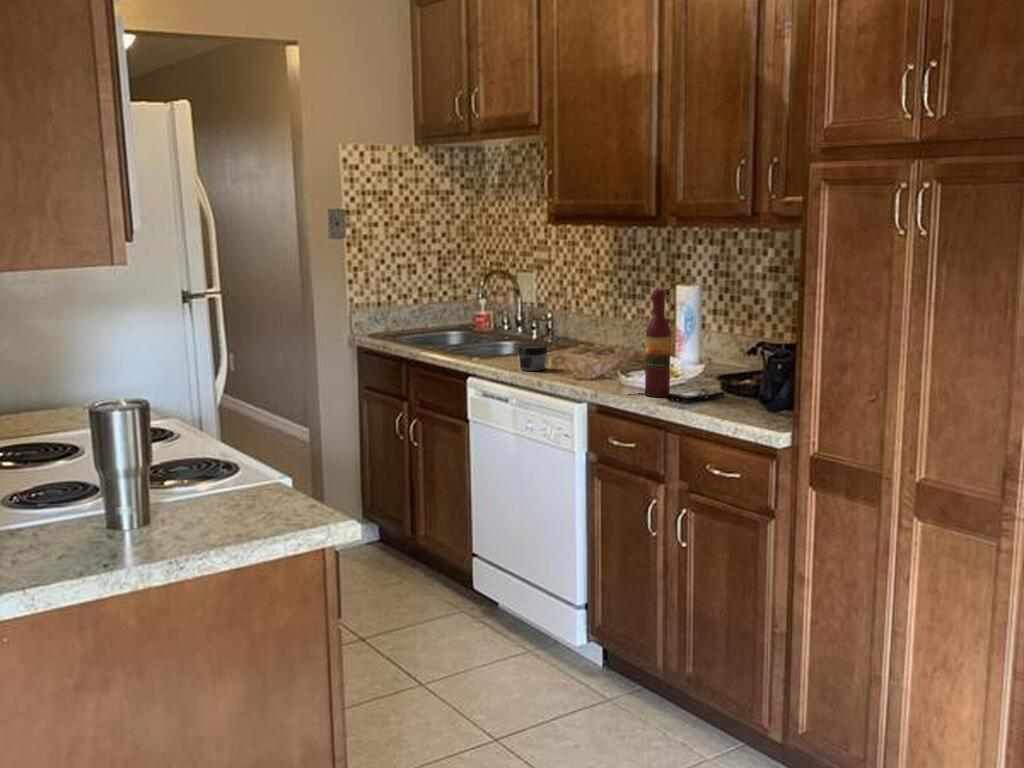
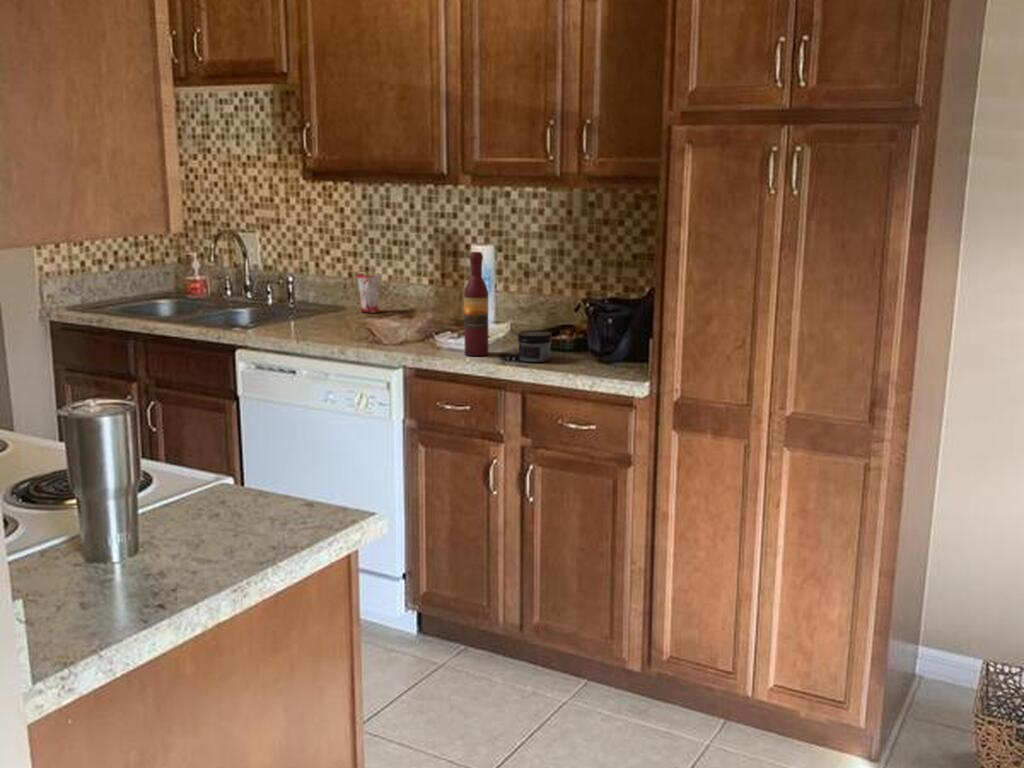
mug: none [604,312,628,351] -> present [357,273,381,313]
jar: present [518,344,547,371] -> present [518,330,552,362]

